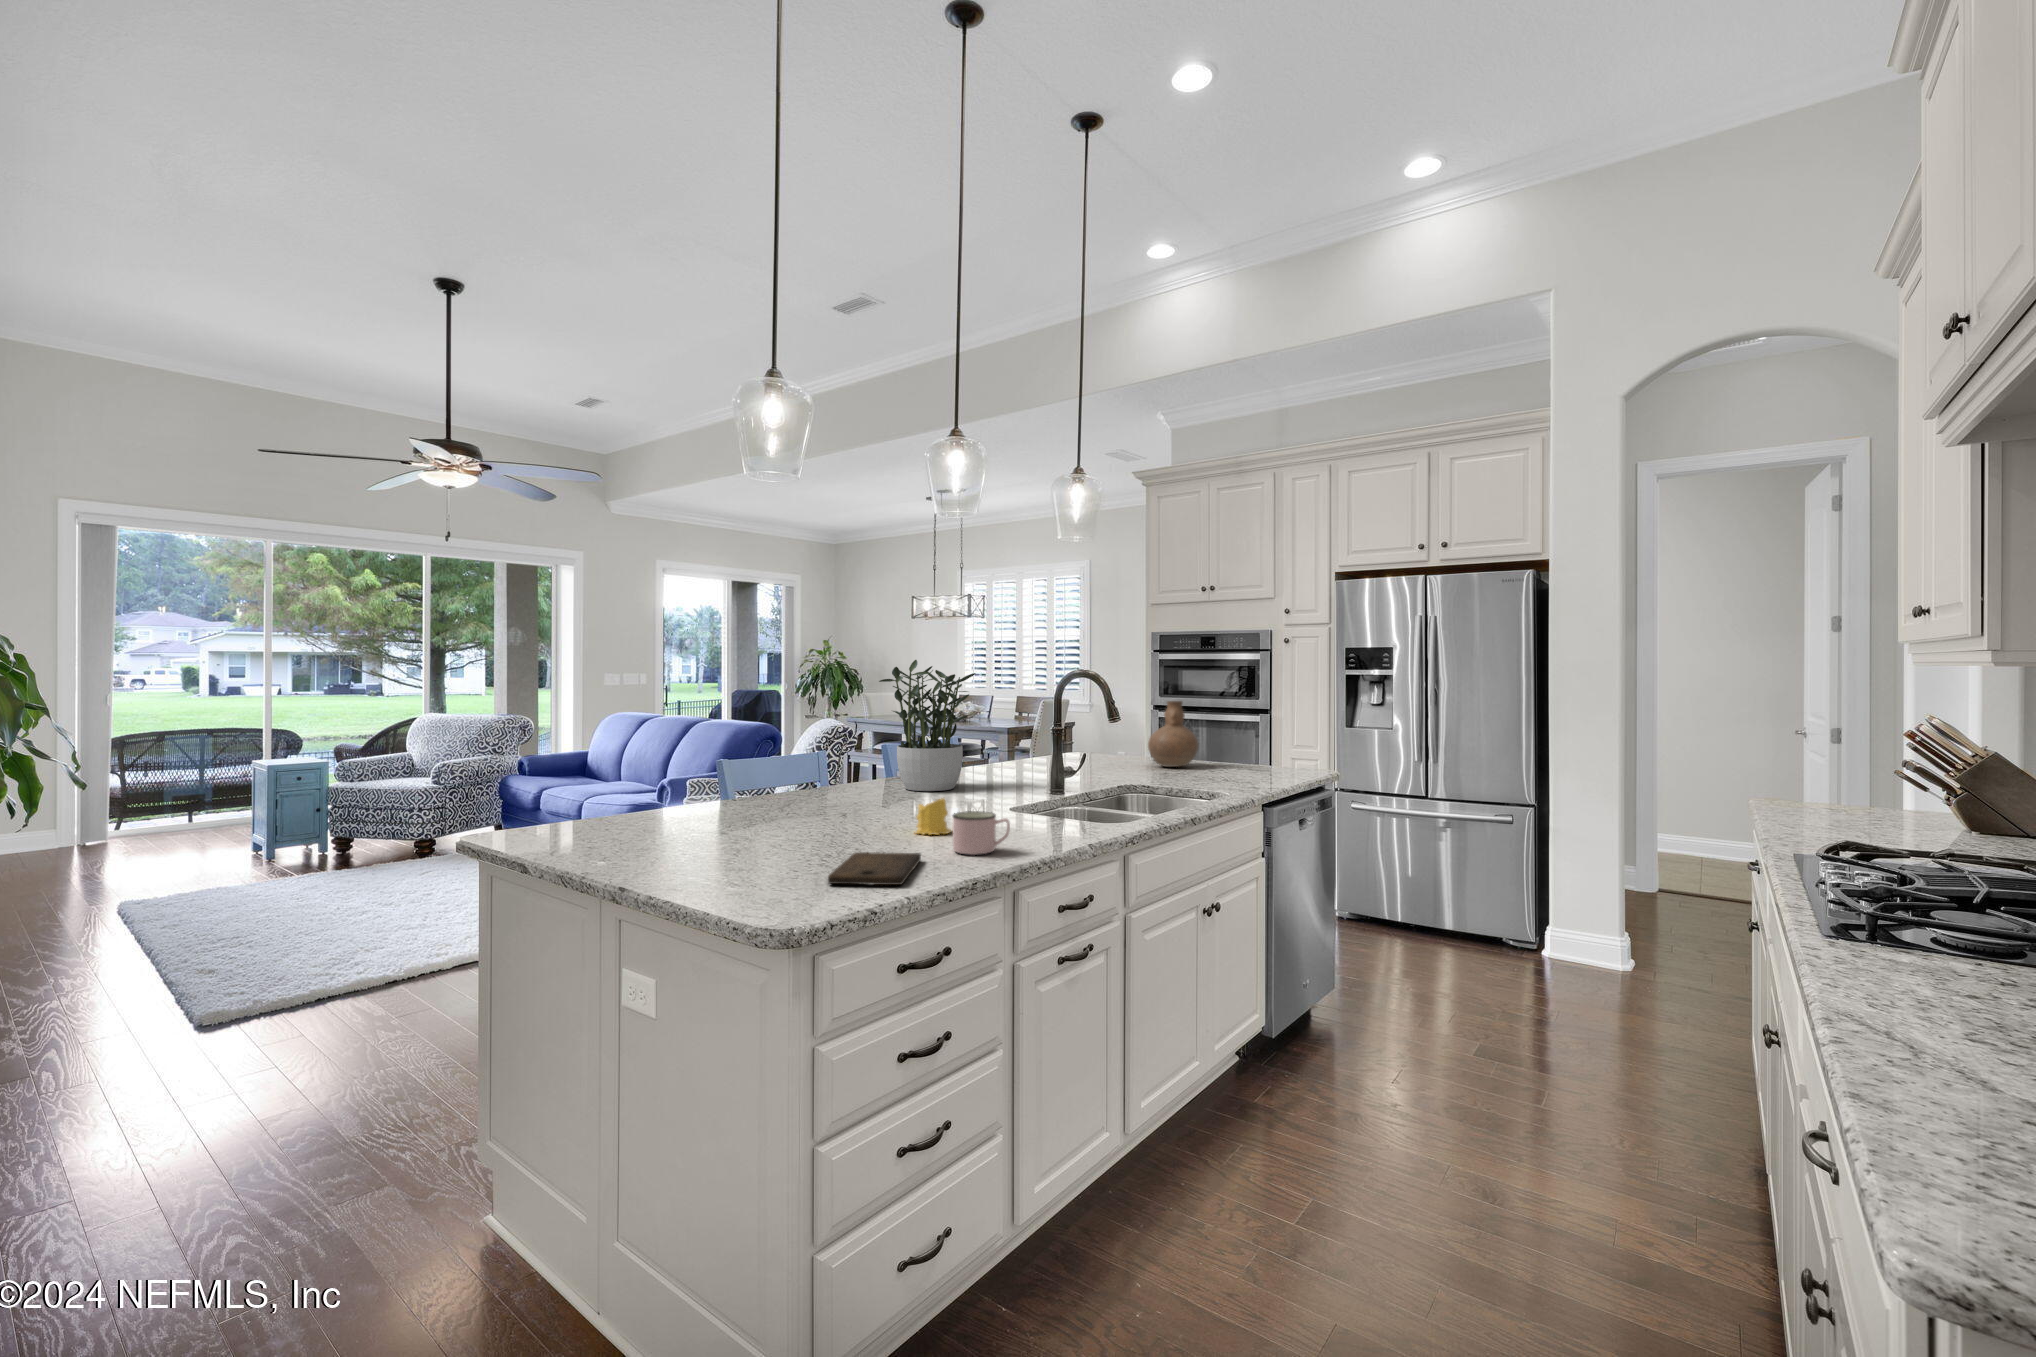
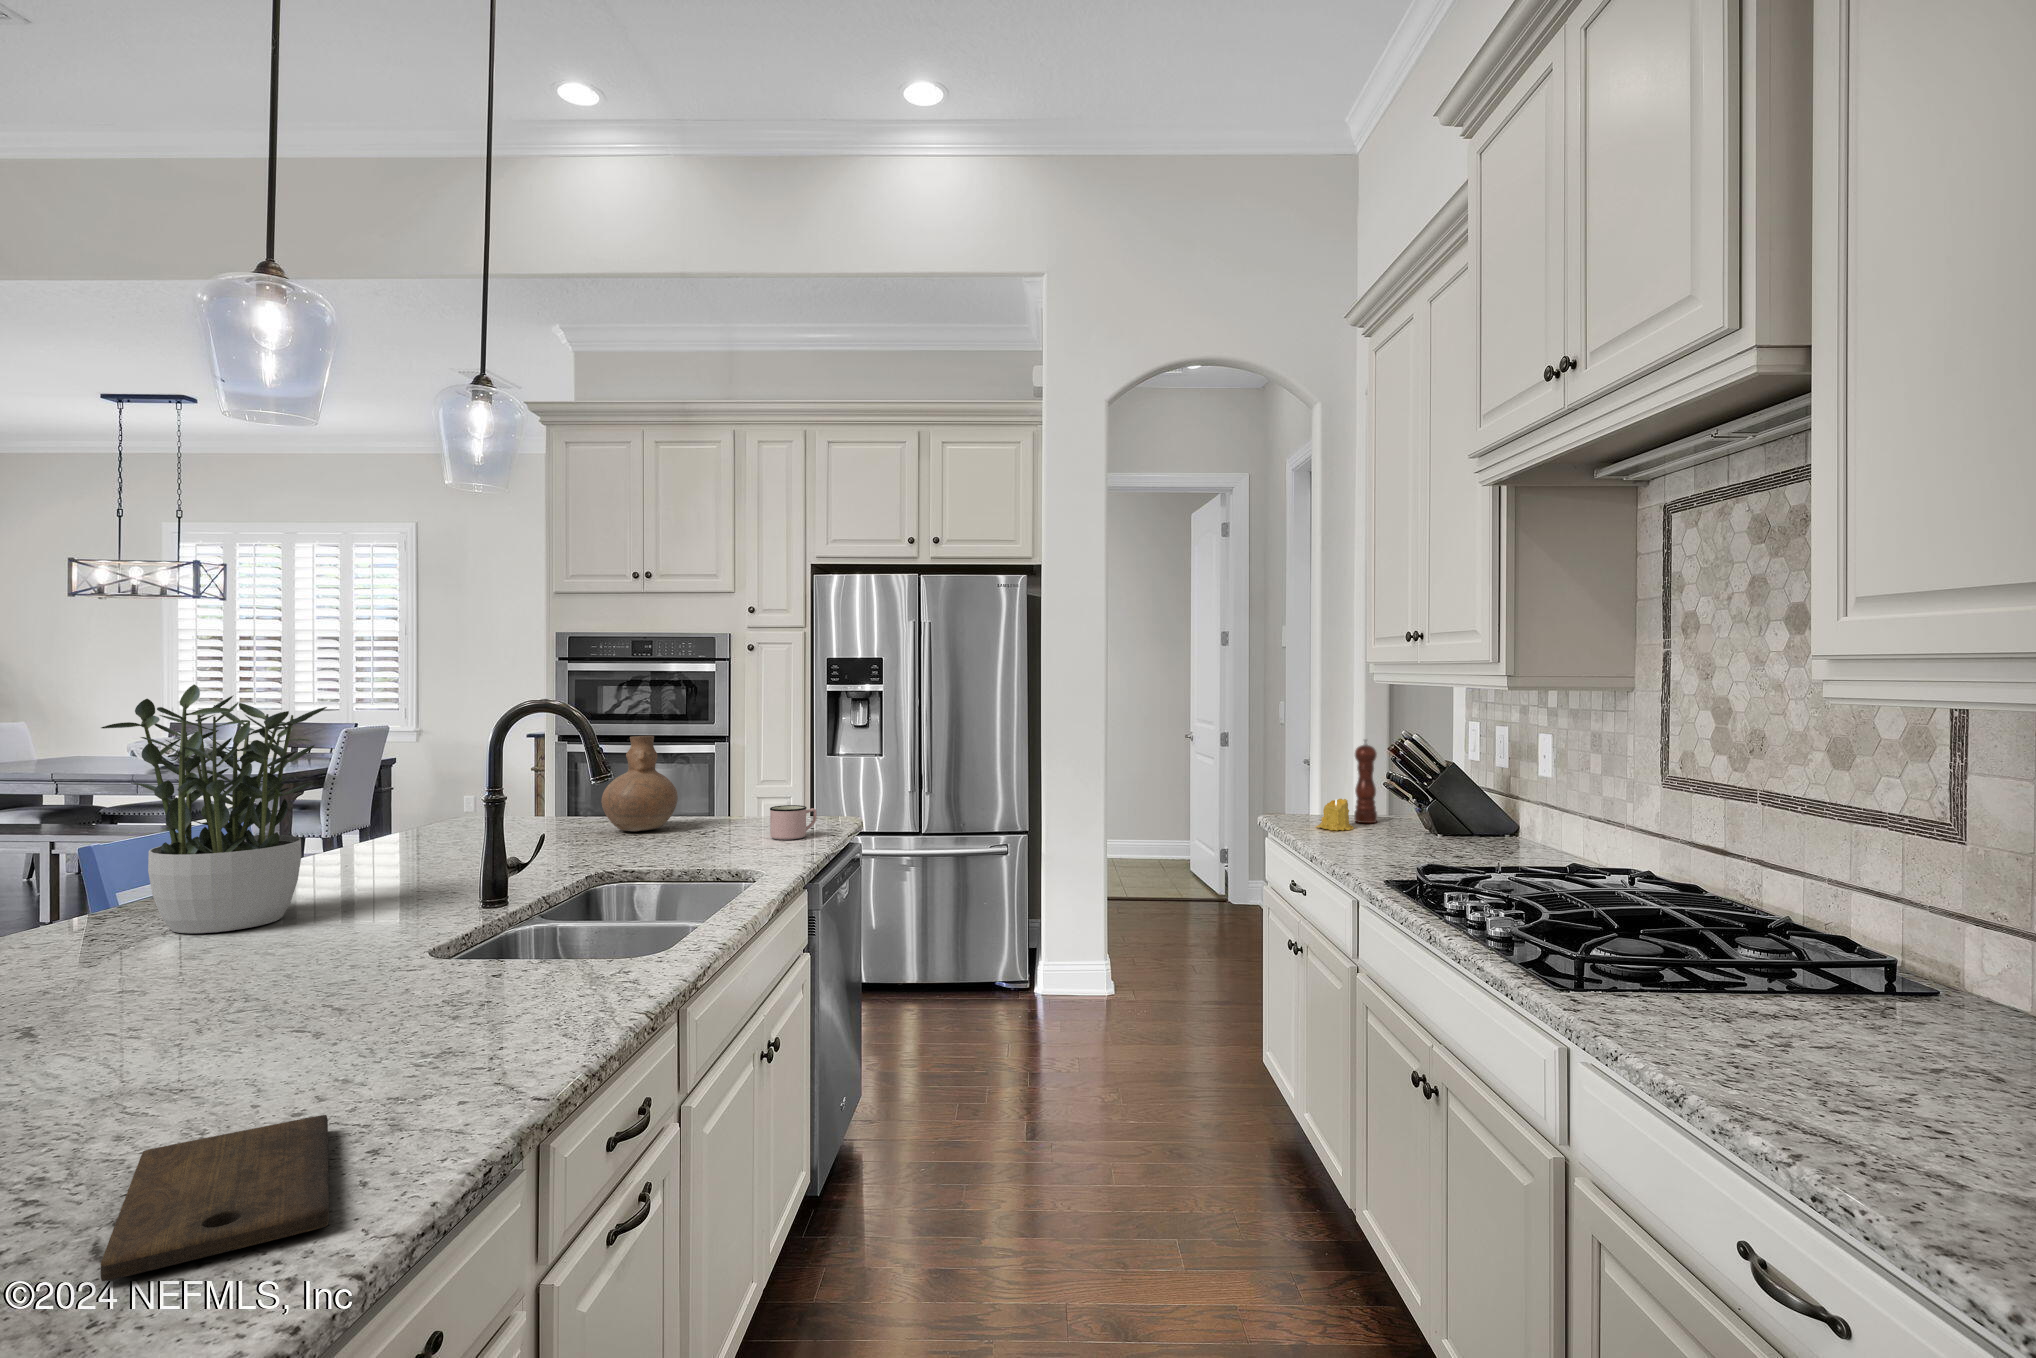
pepper mill: none [1865,725,1897,814] -> present [1354,739,1377,823]
candle: present [916,798,951,835] -> present [1316,799,1354,831]
mug: present [953,811,1010,855] -> present [770,805,817,840]

